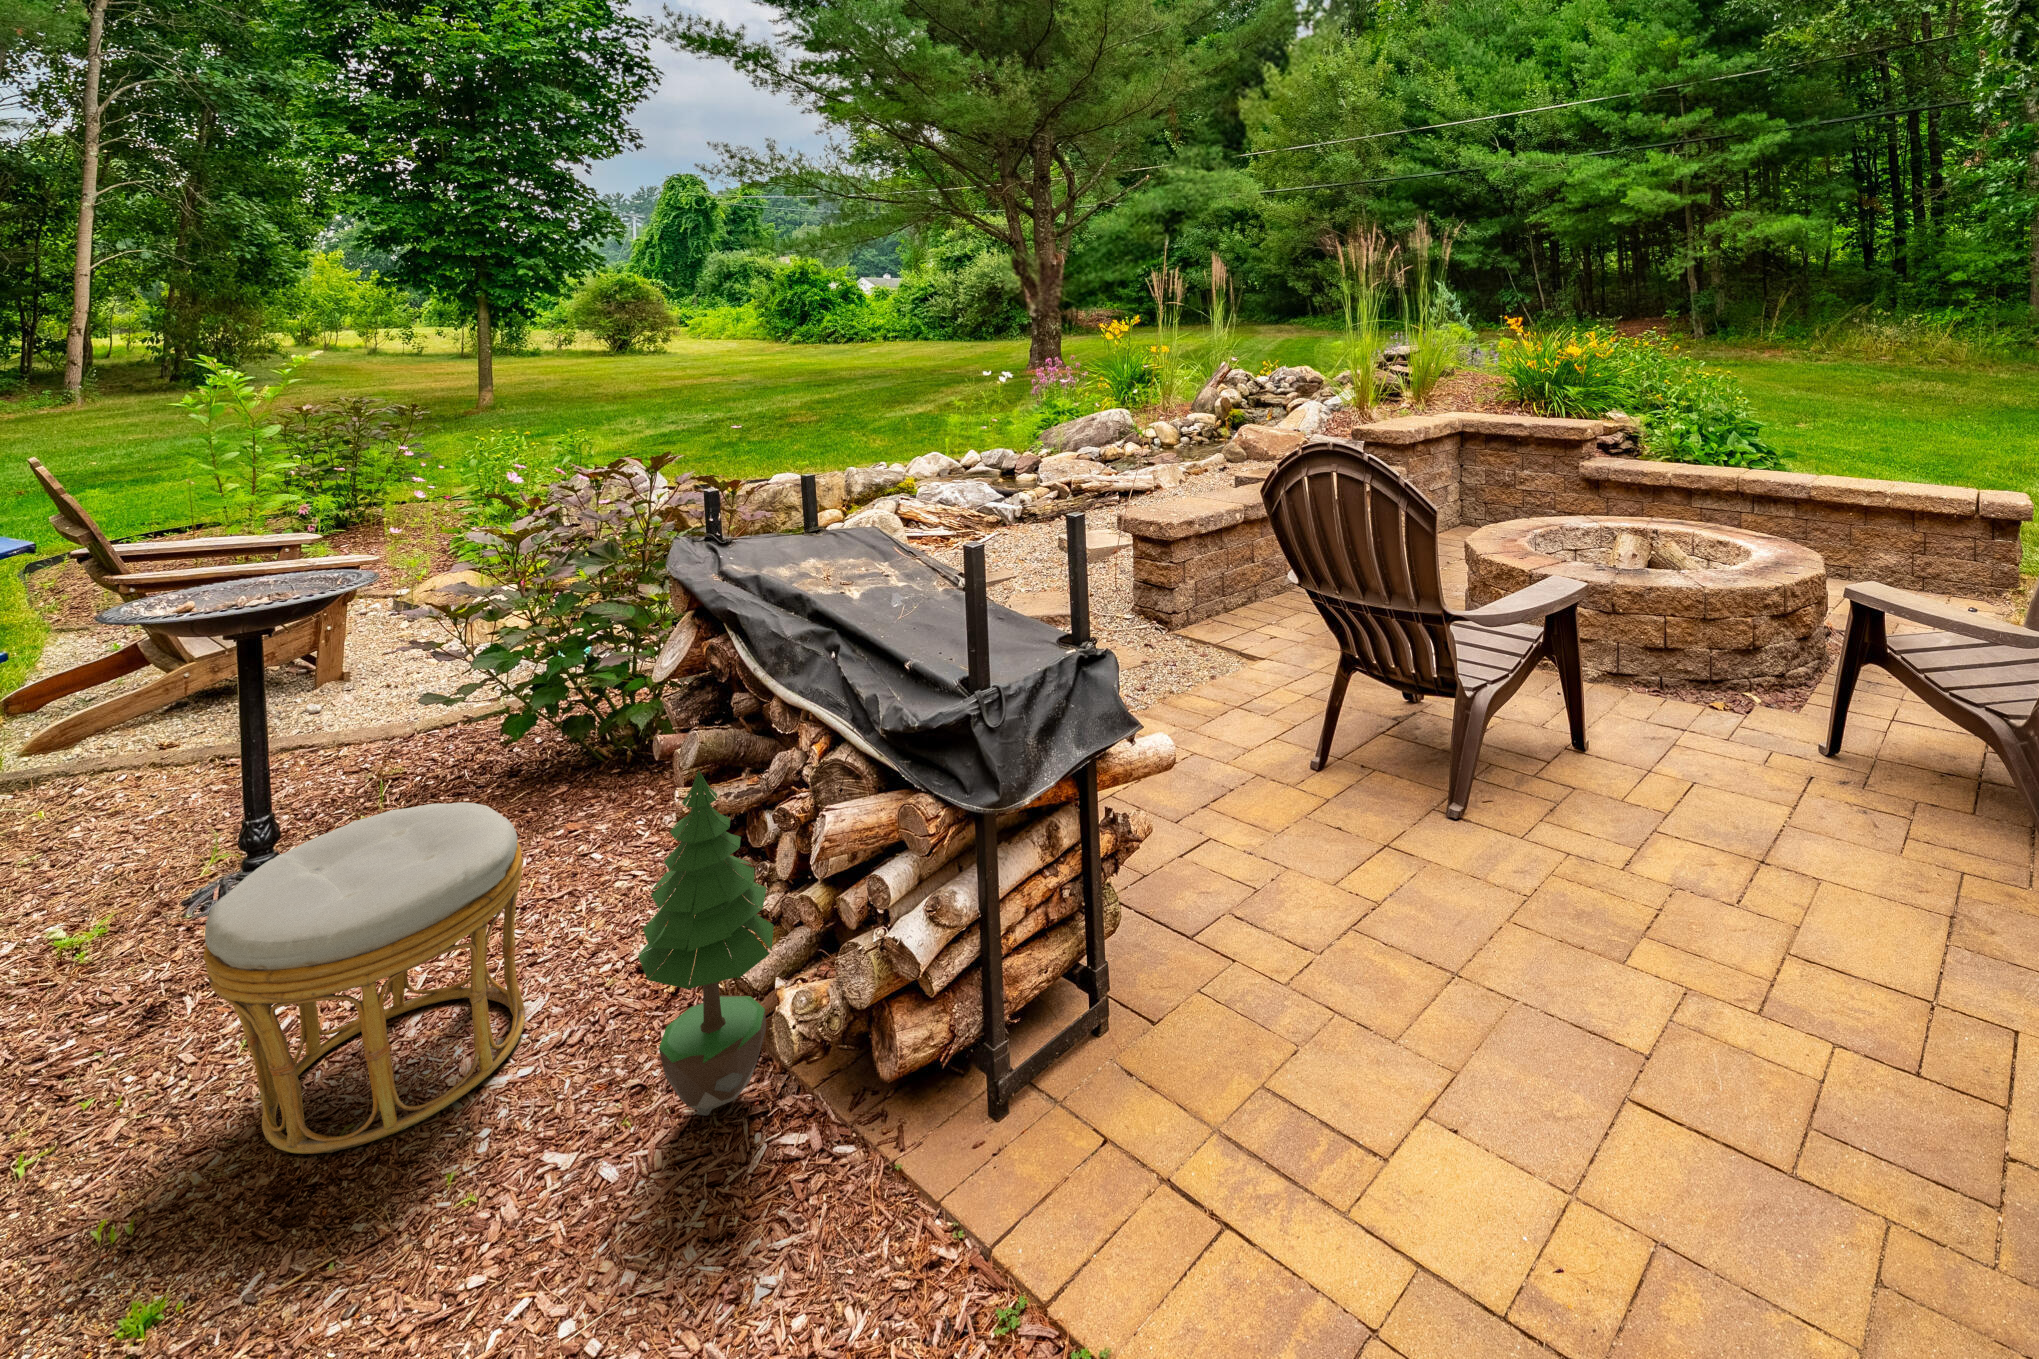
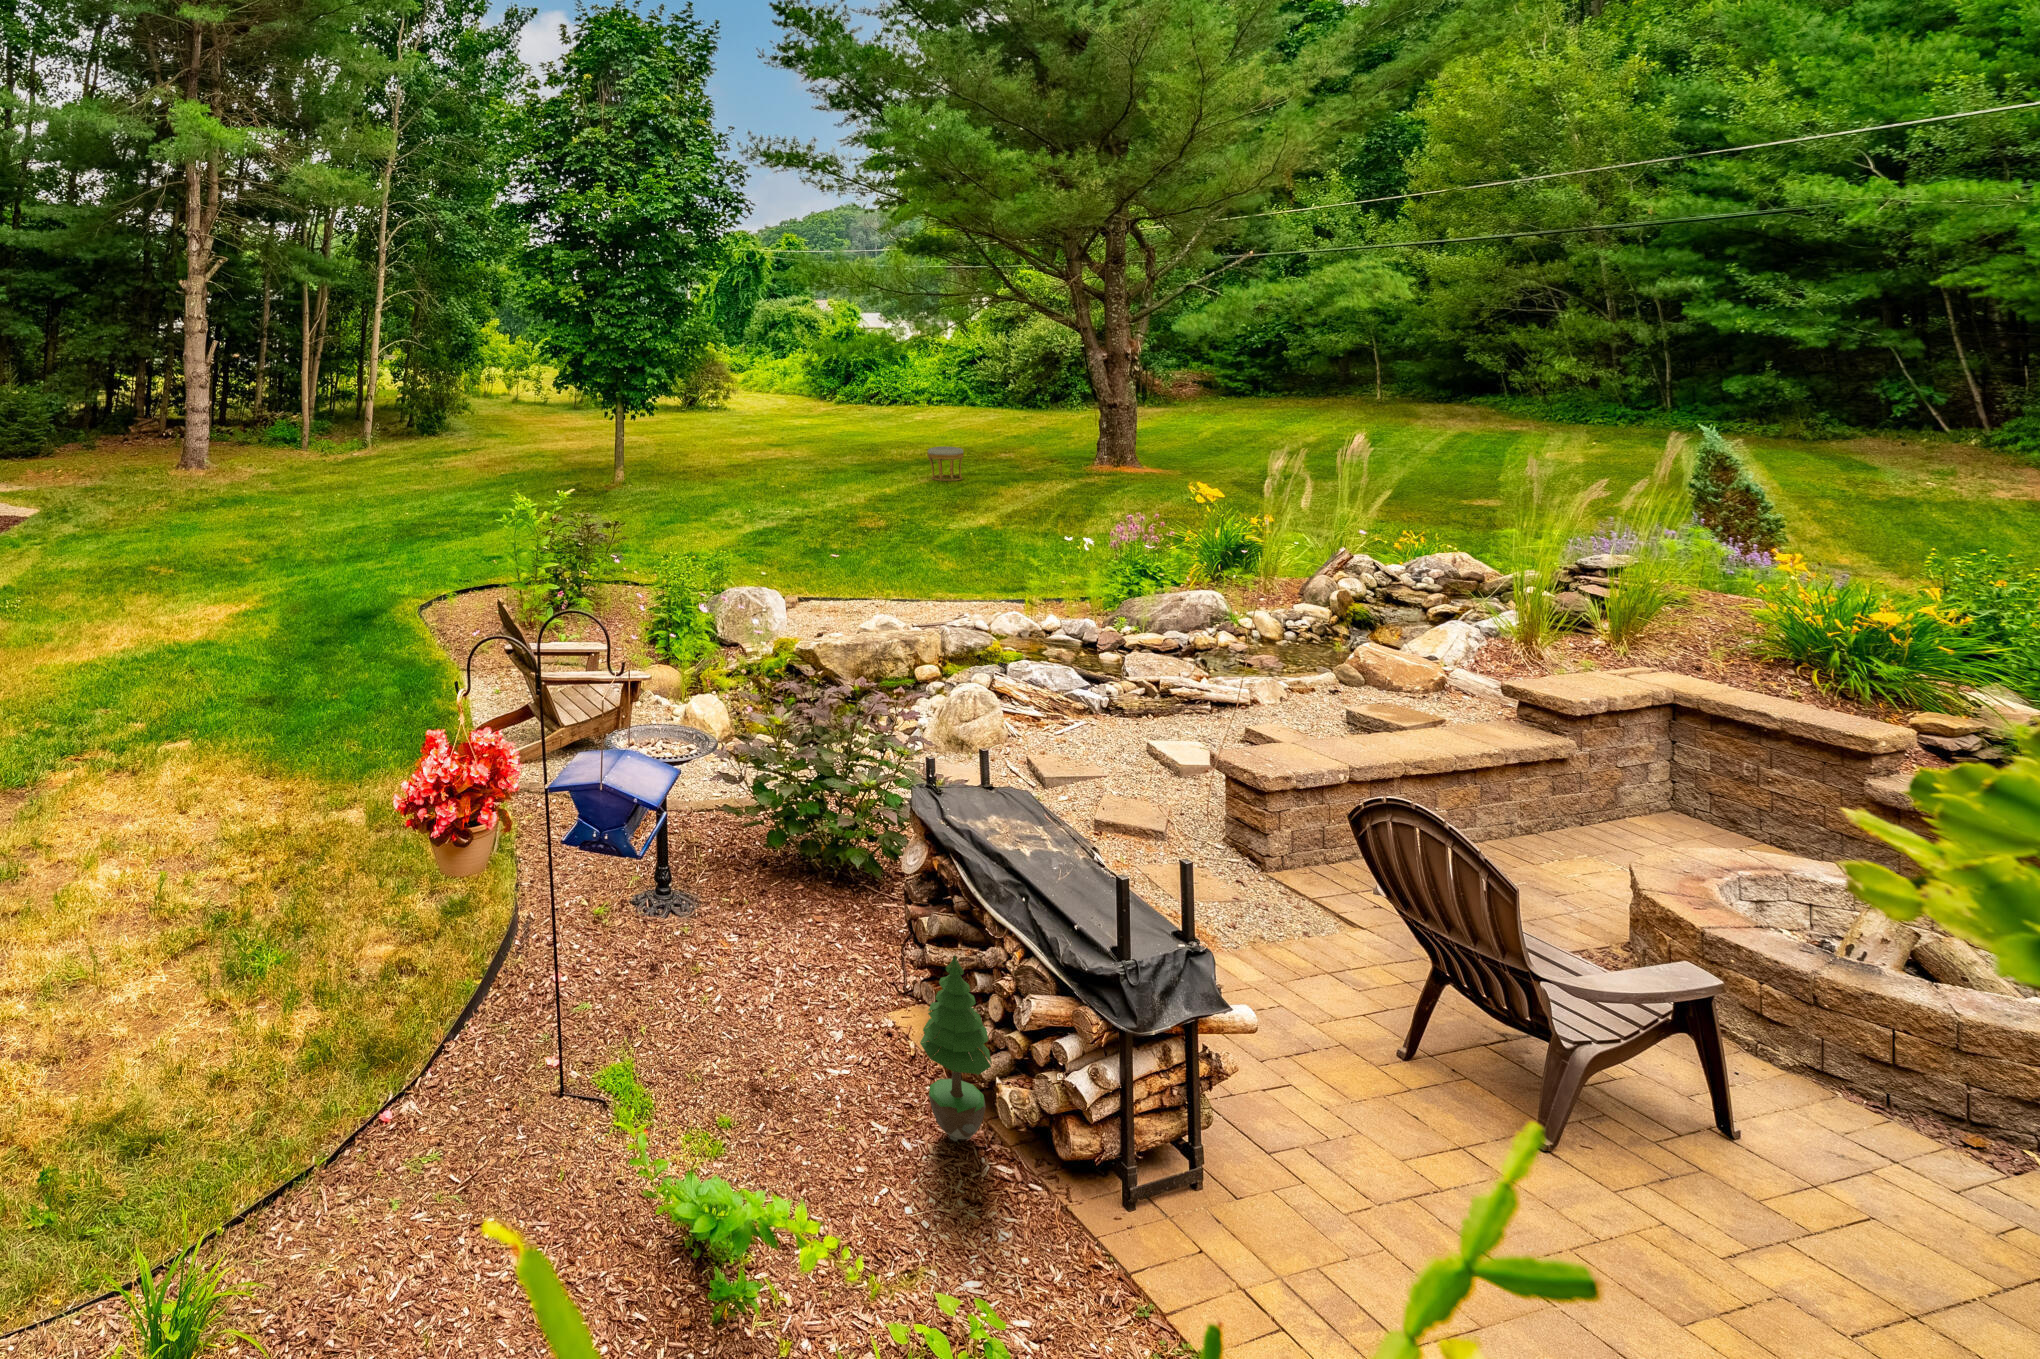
ottoman: present [204,802,525,1154] -> present [928,447,963,481]

